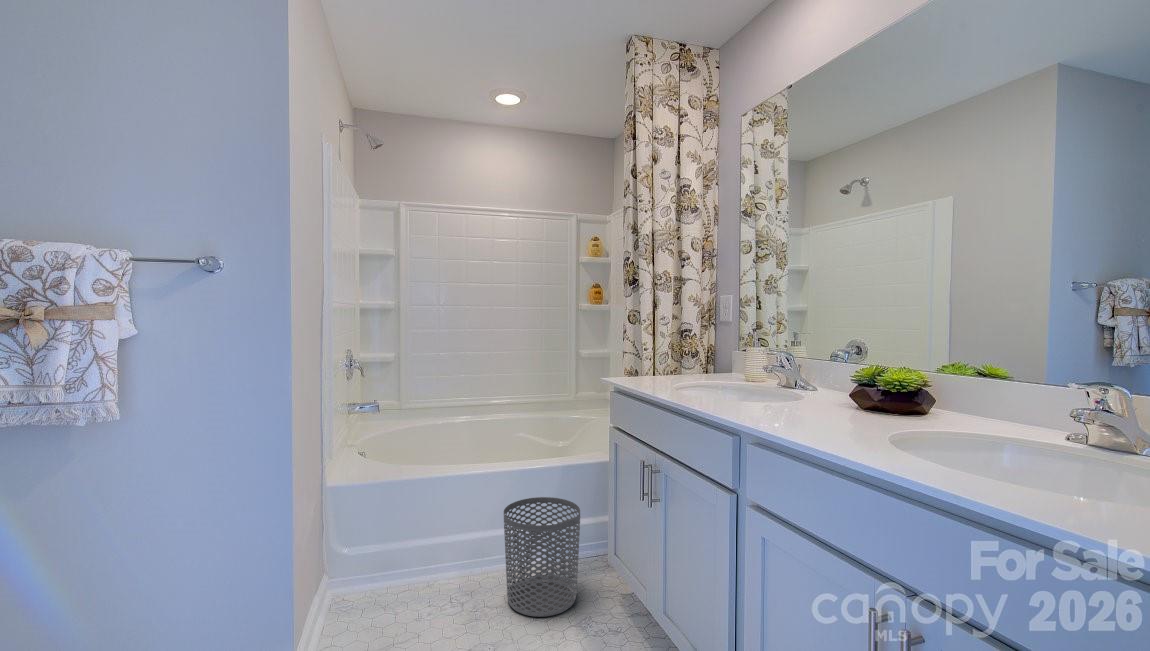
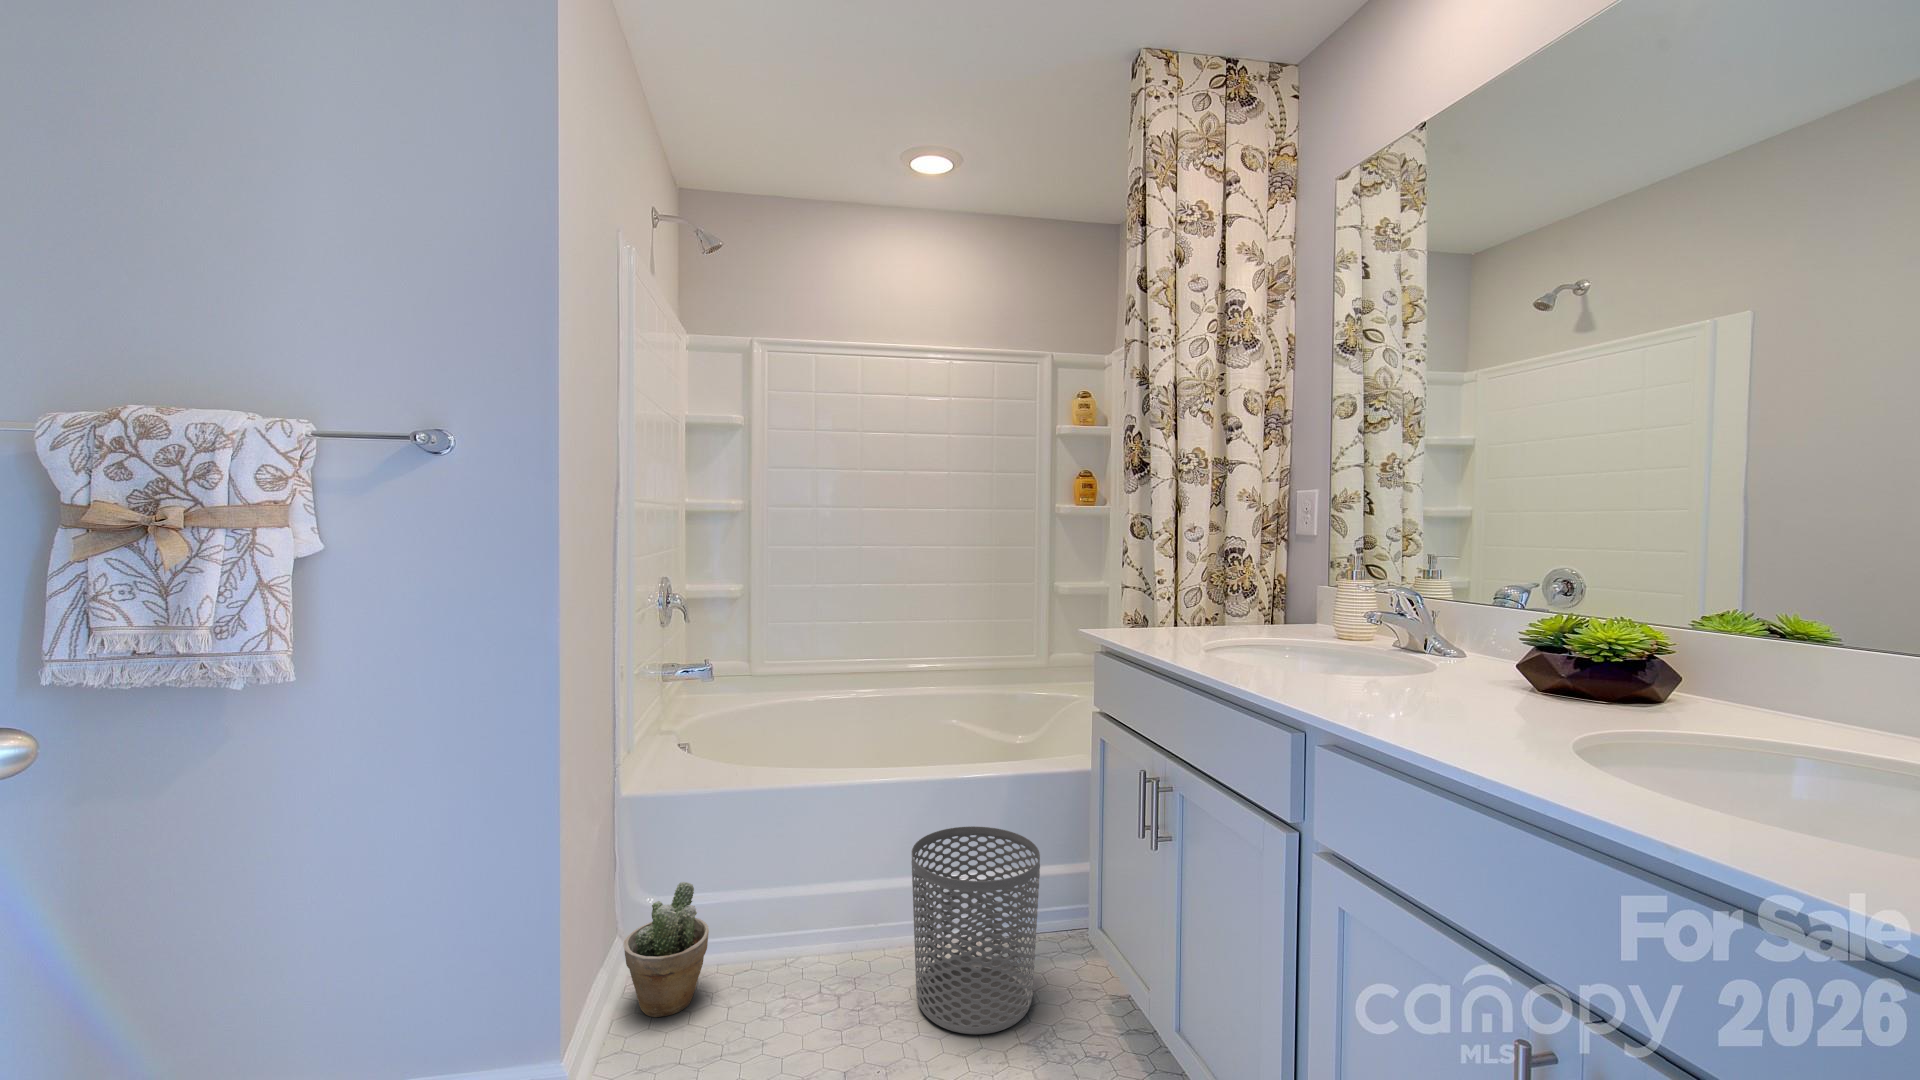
potted plant: none [321,541,376,626] -> present [623,882,709,1017]

